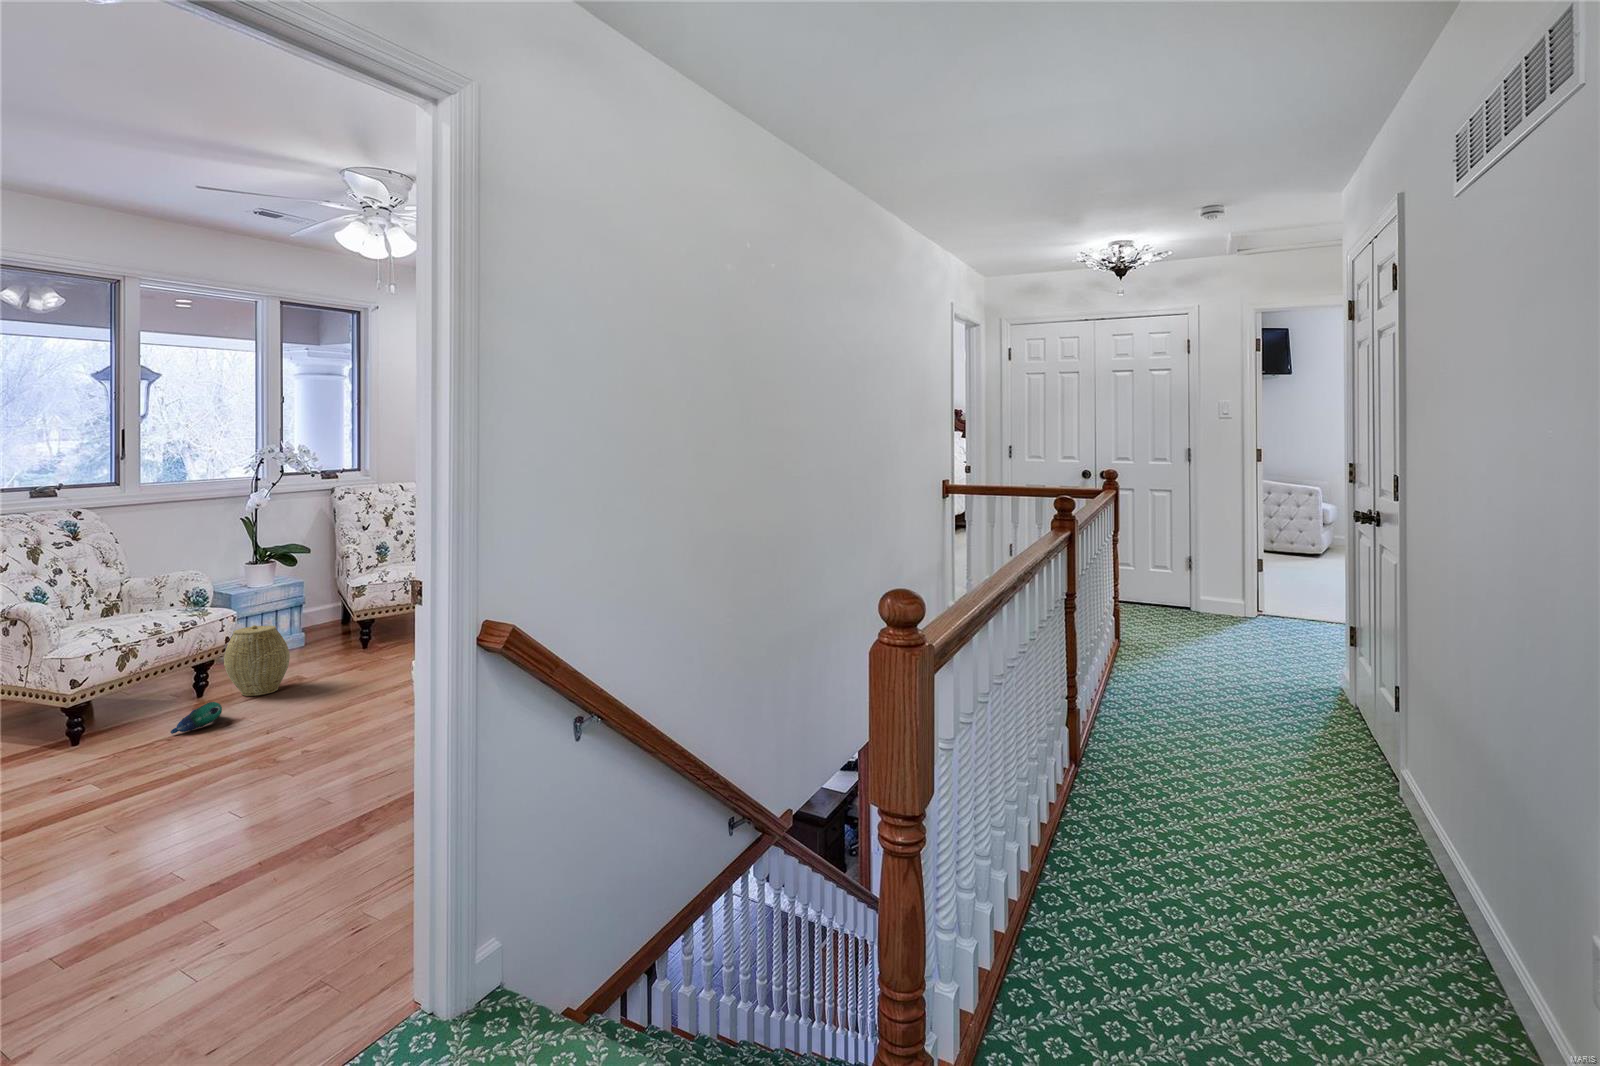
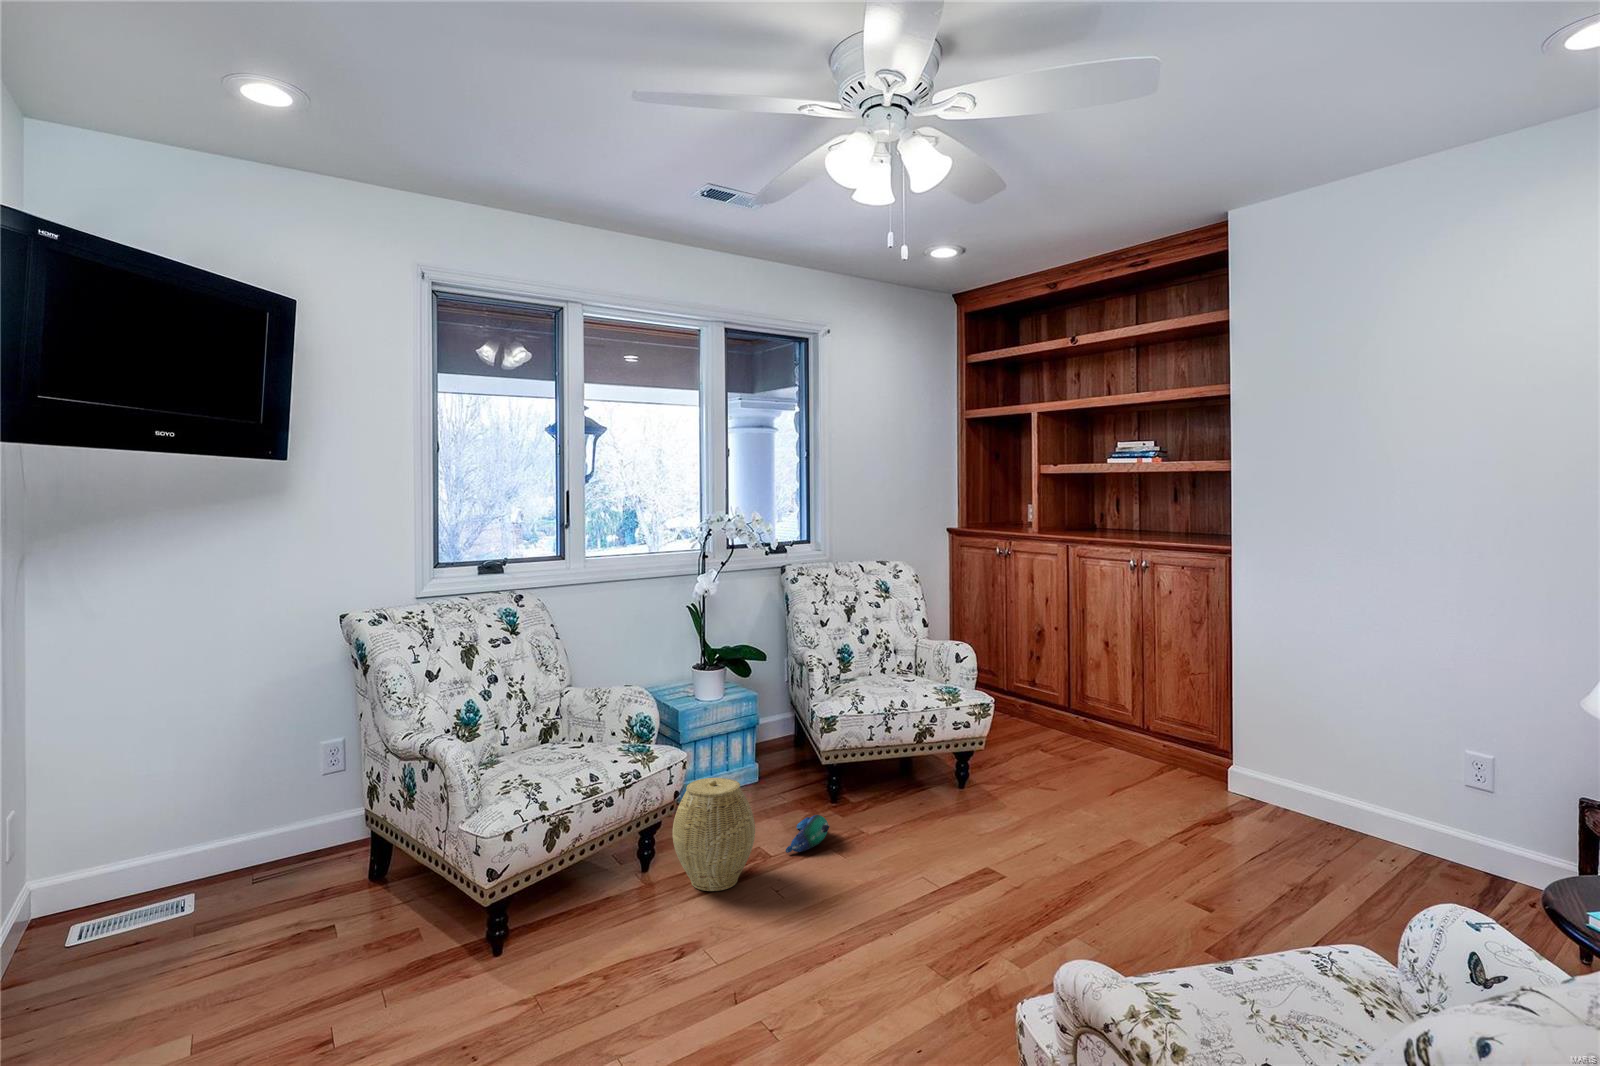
plush toy: present [170,702,222,734] -> present [786,815,830,853]

